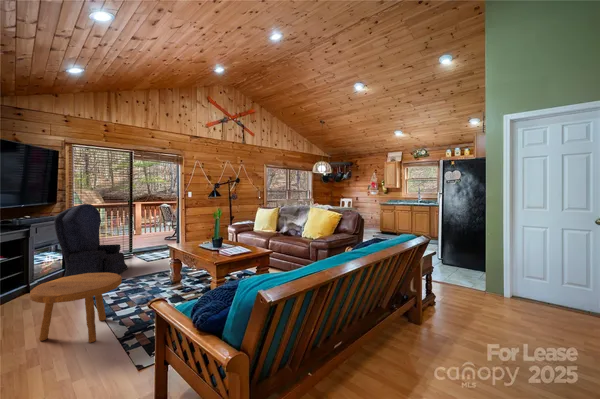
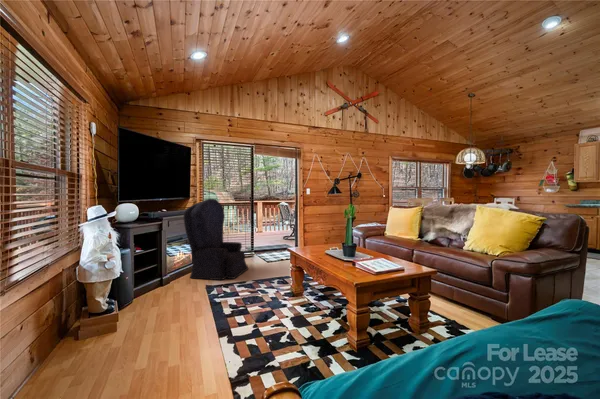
footstool: present [30,273,122,343] -> none [142,277,238,374]

